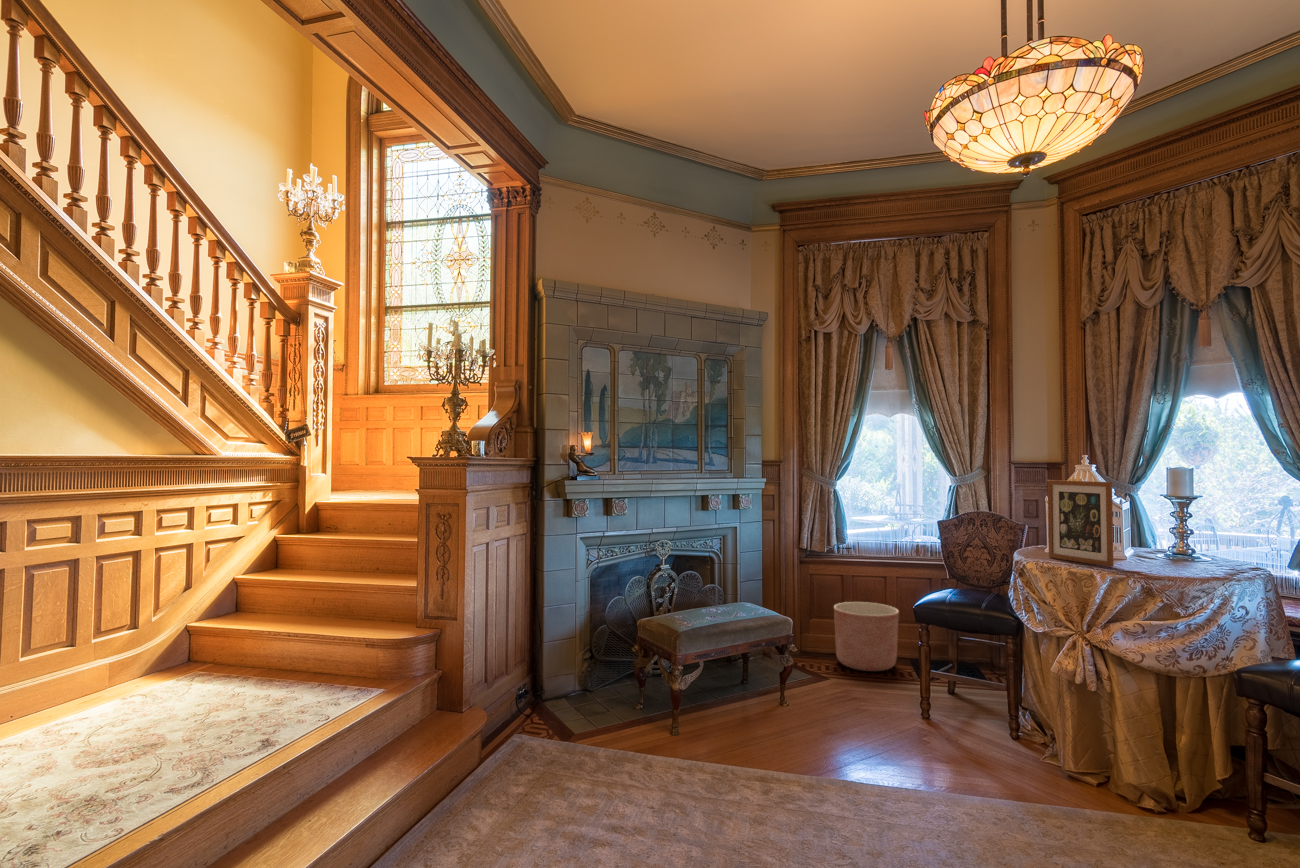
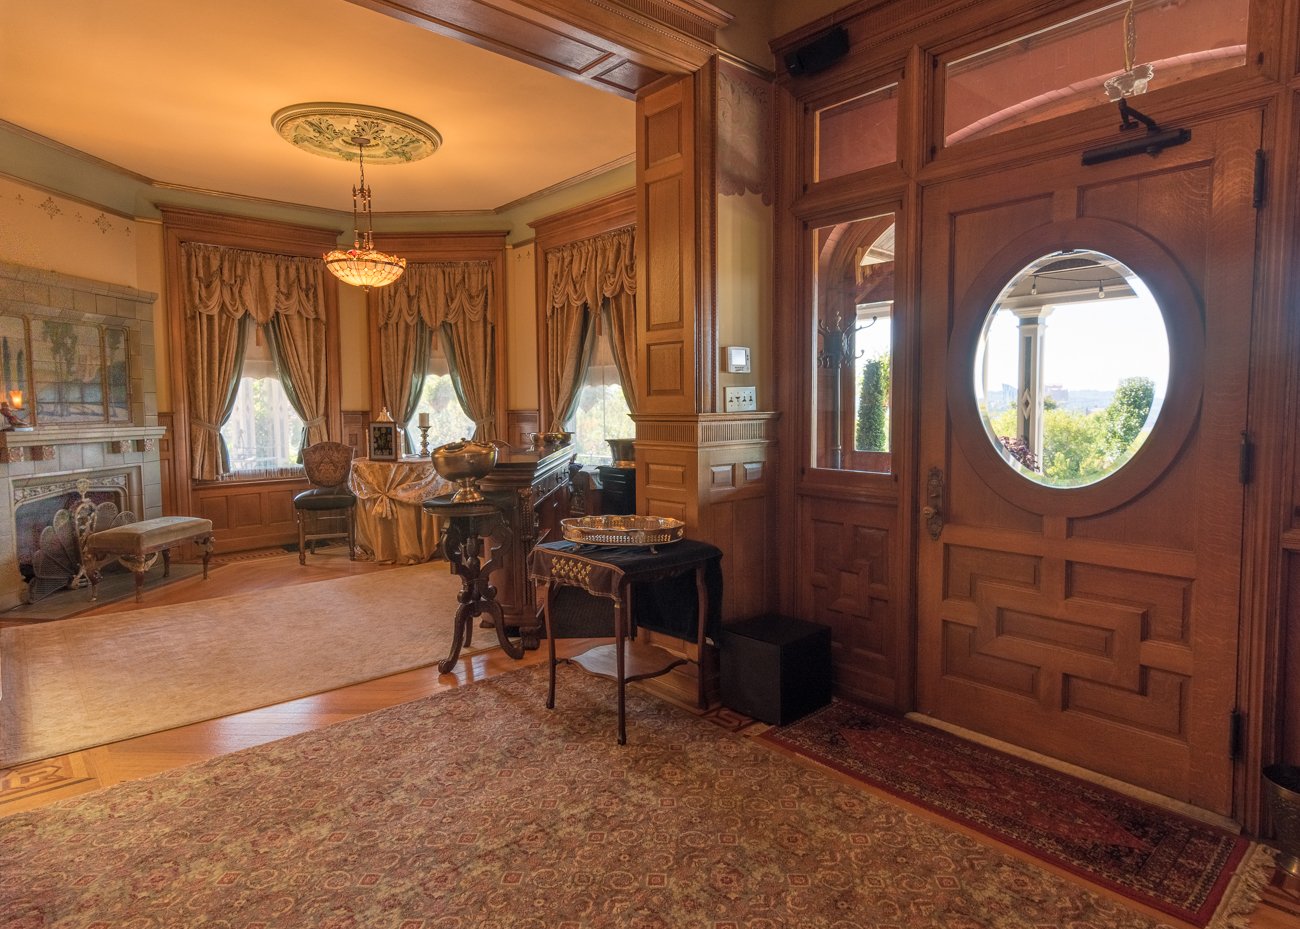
planter: present [834,602,899,671] -> none [226,510,274,553]

